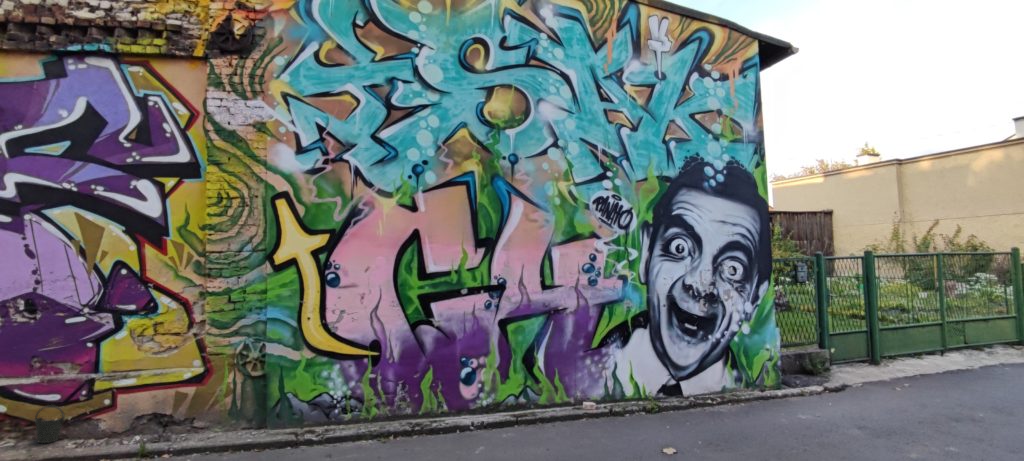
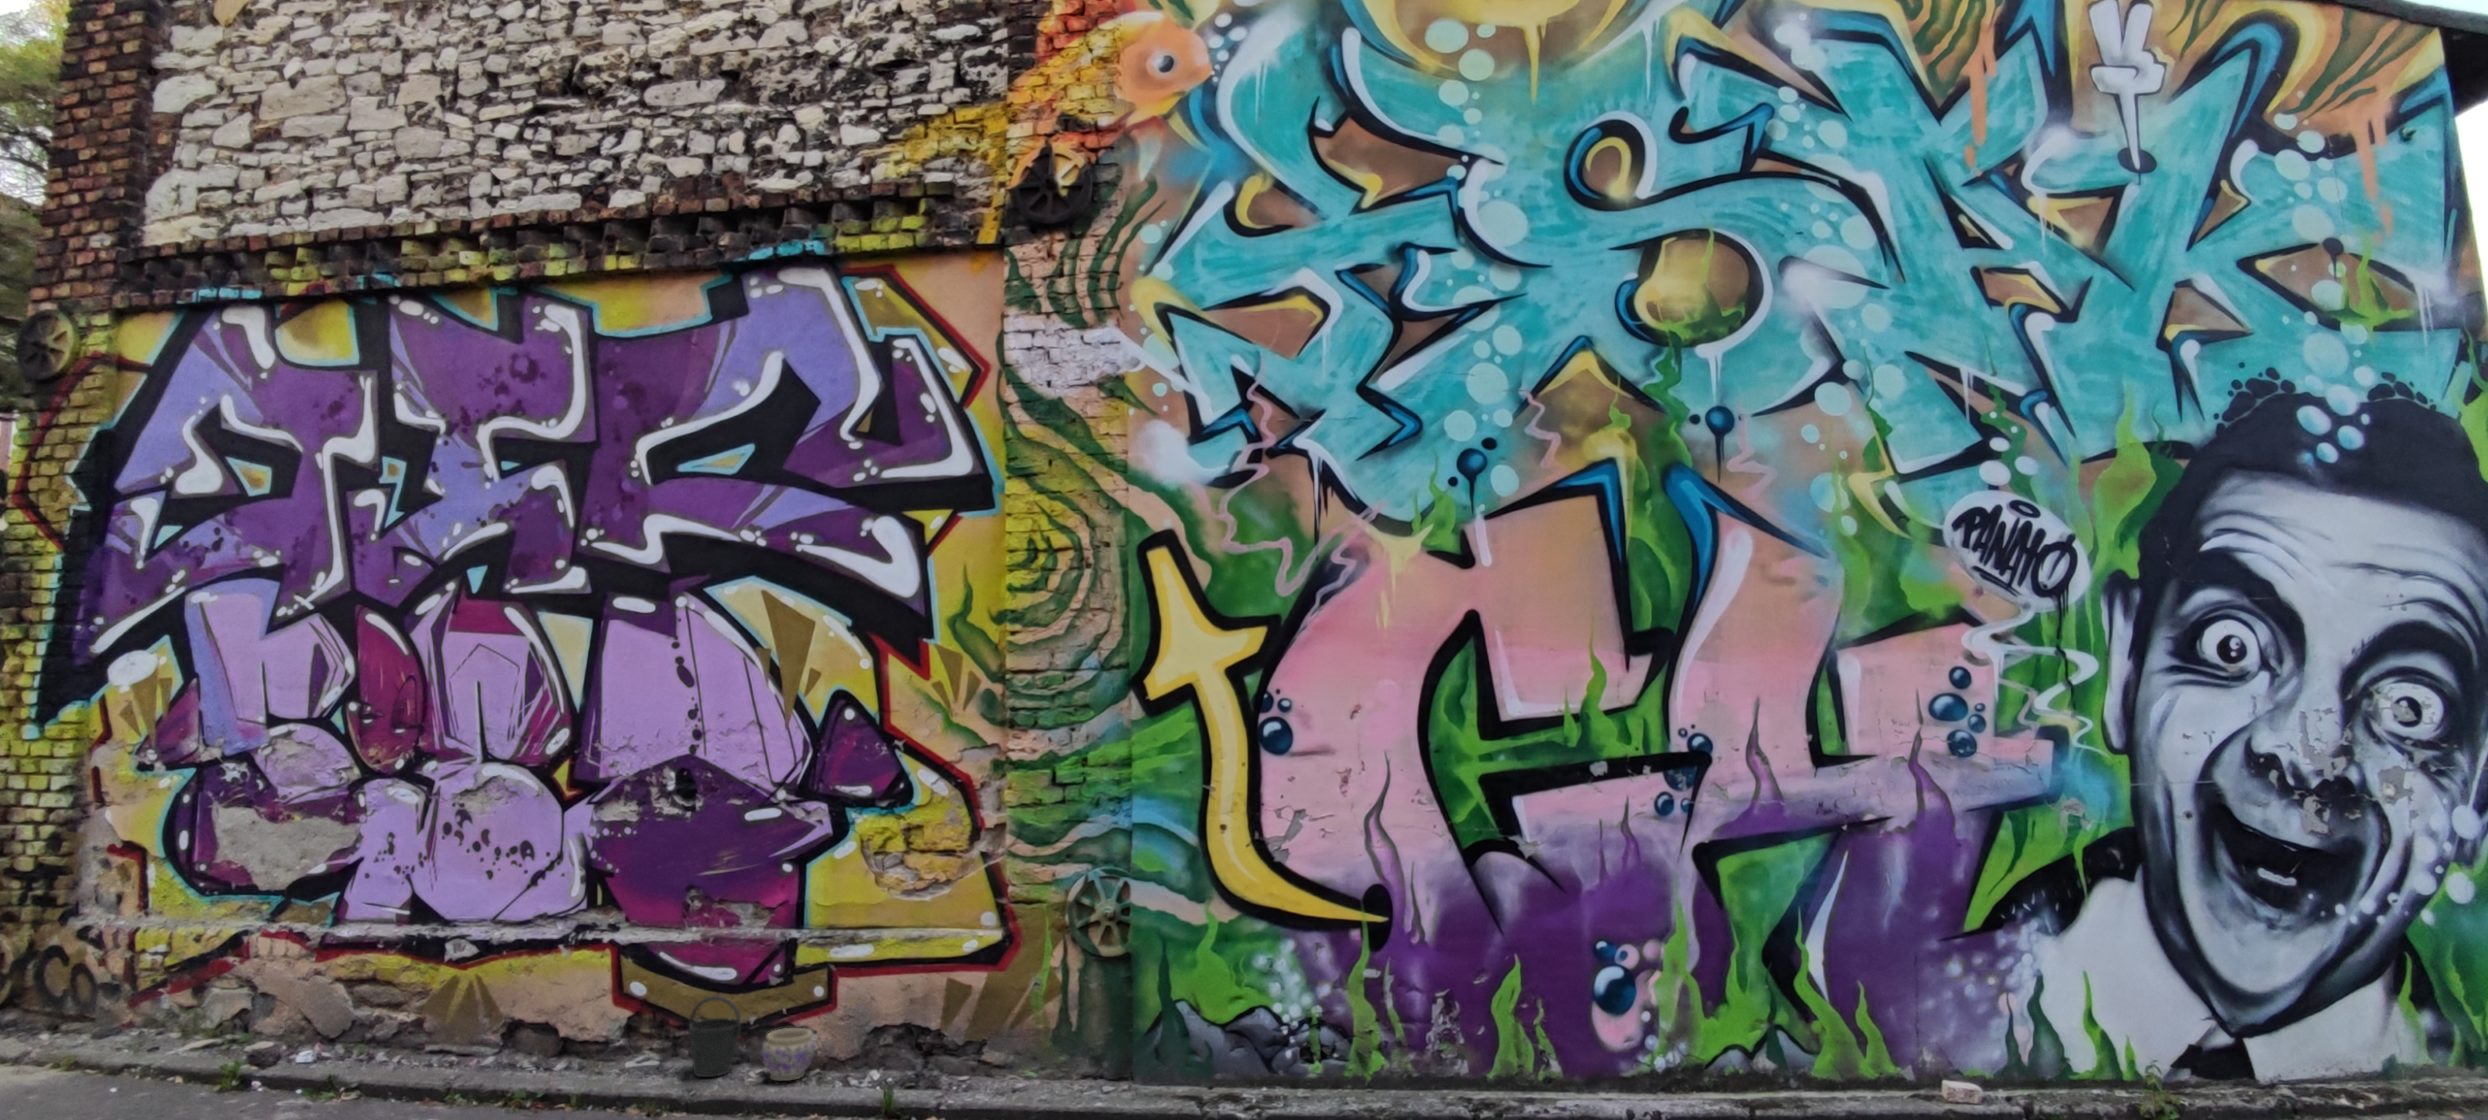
planter: none [77,417,106,442] -> present [762,1028,815,1081]

